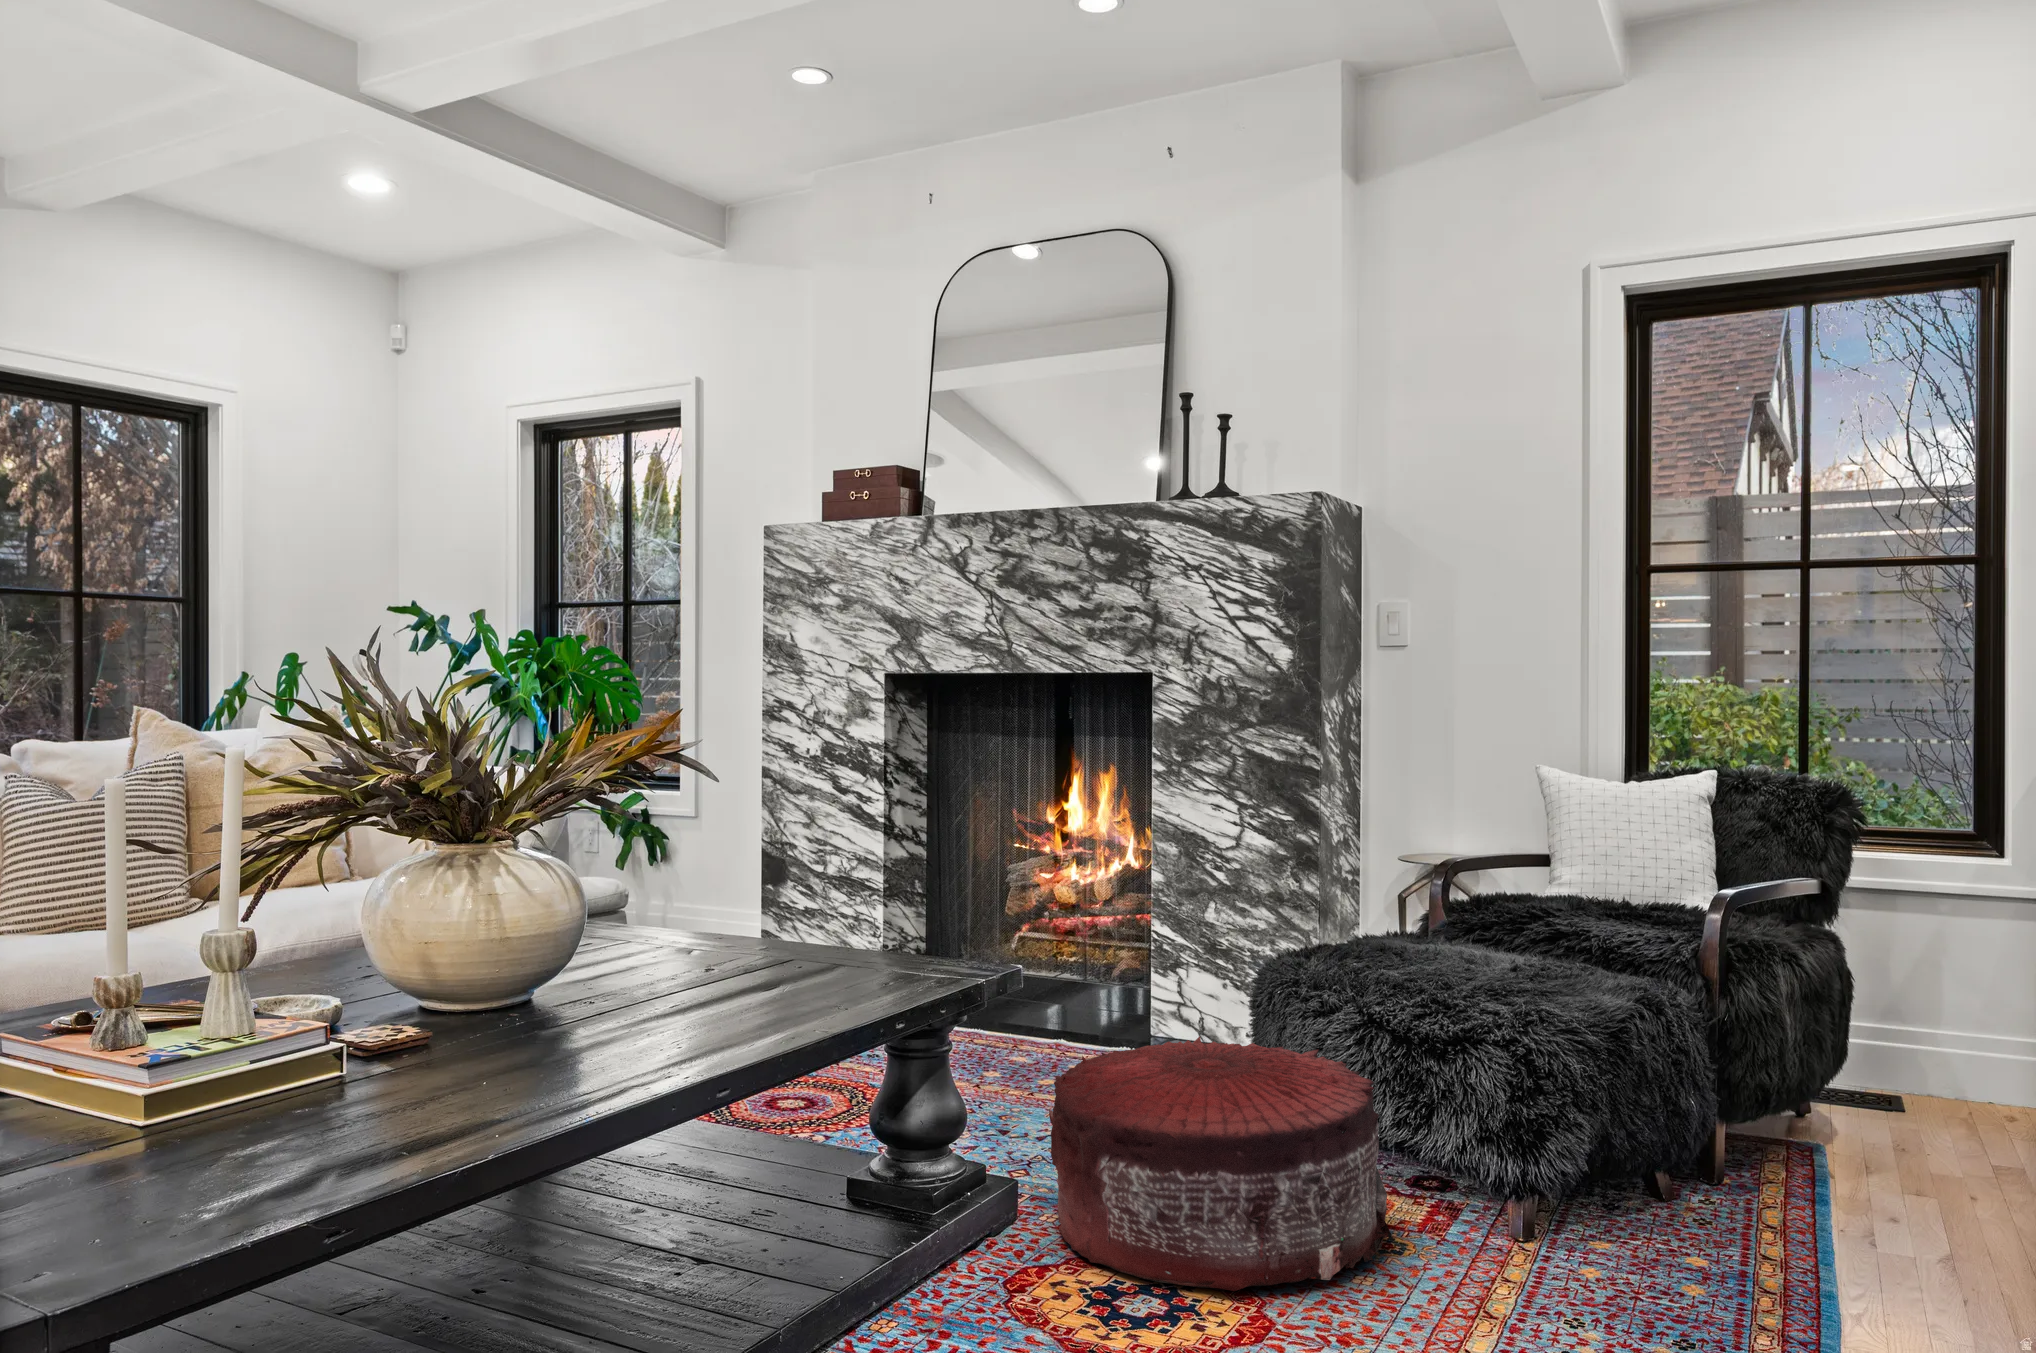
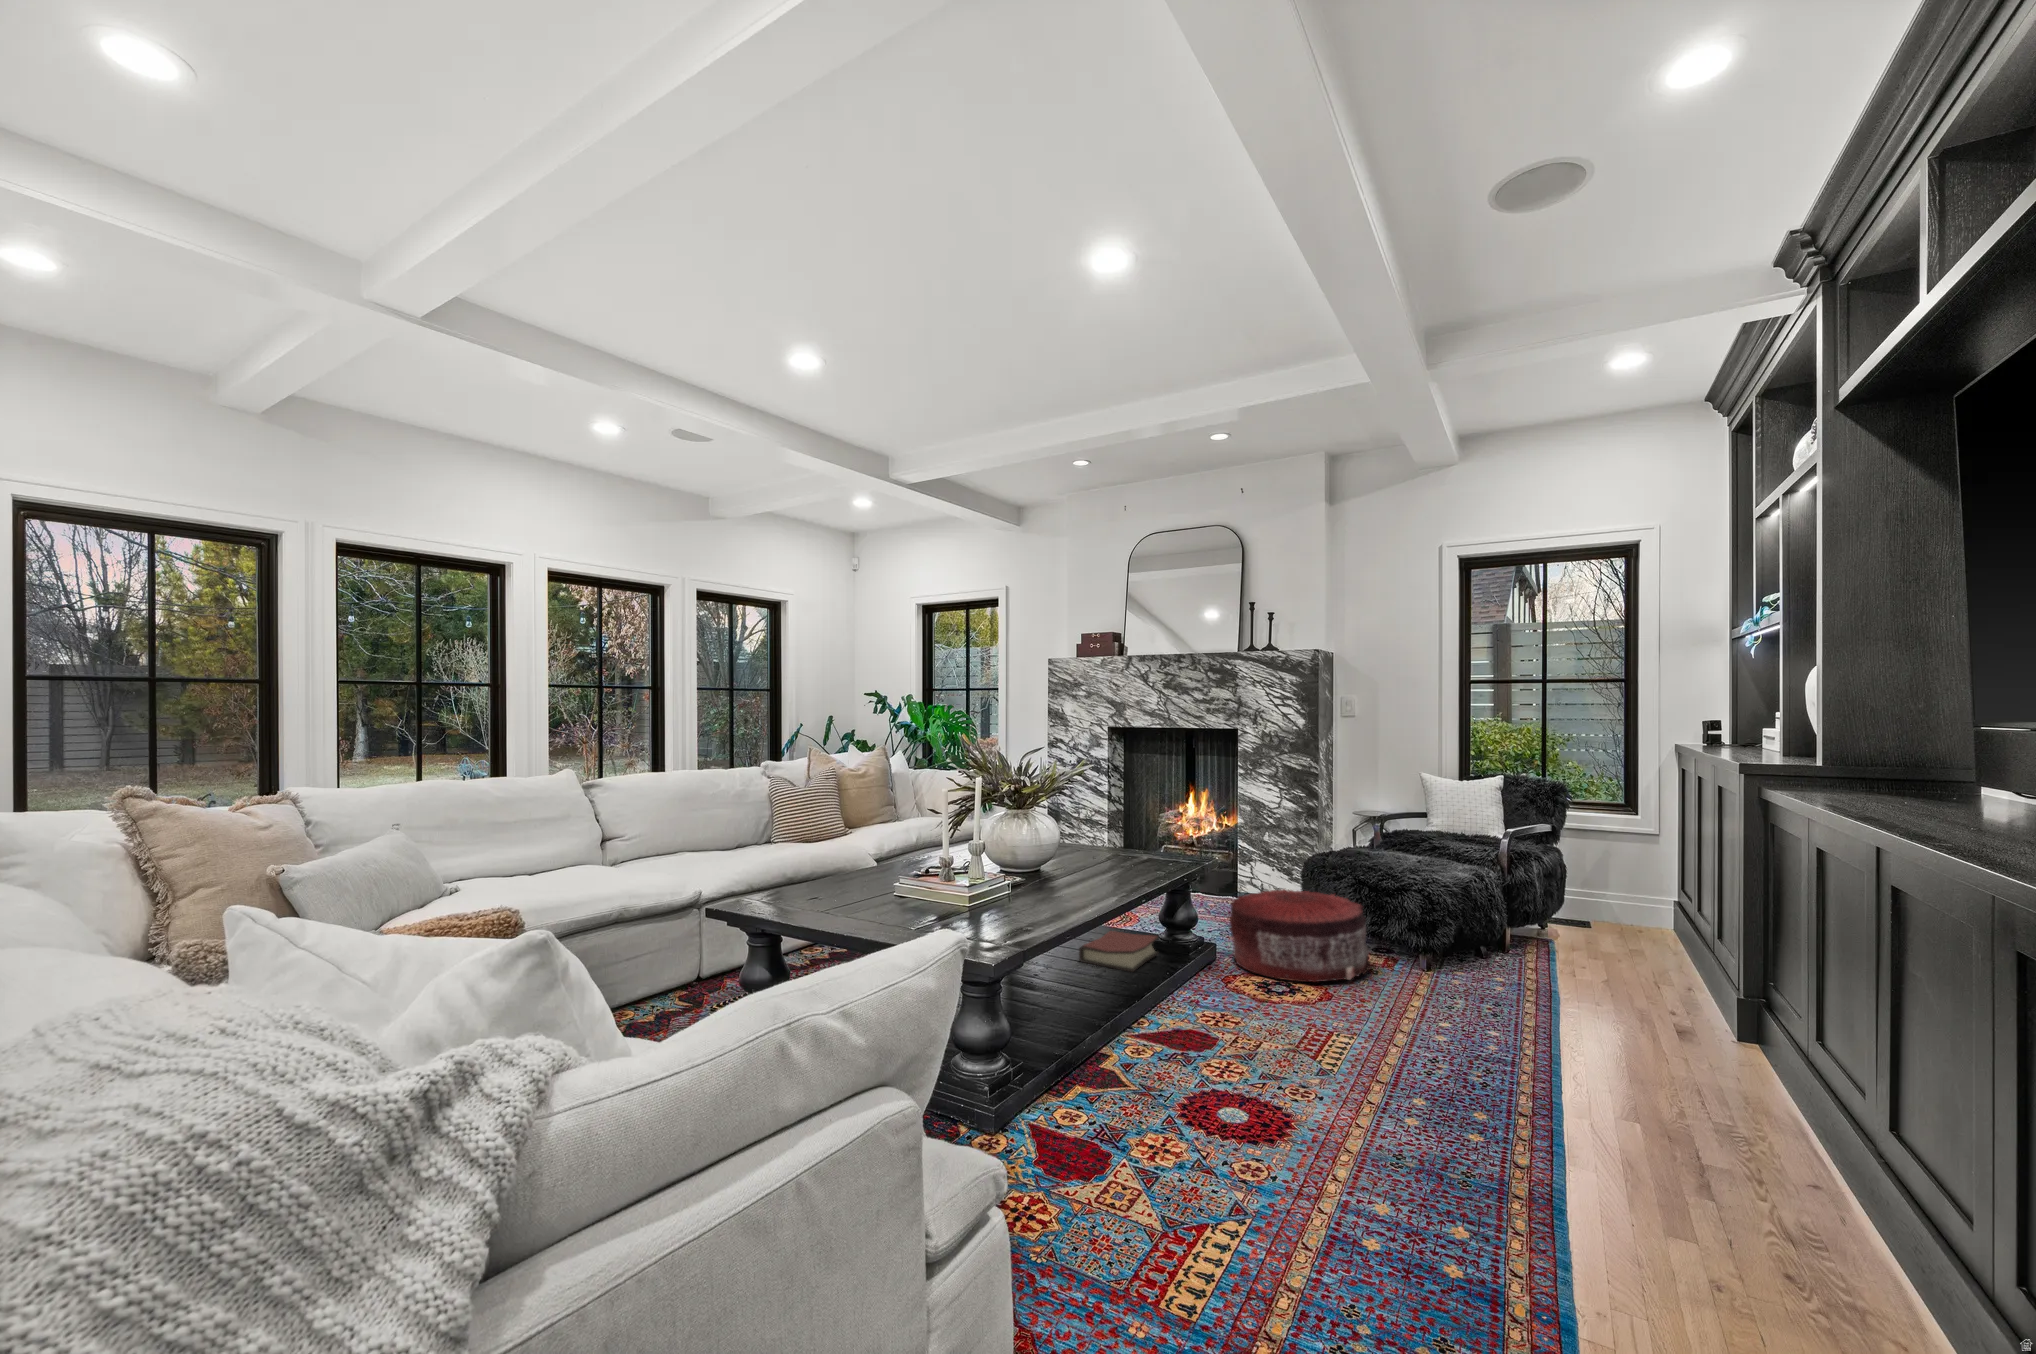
hardback book: none [597,1161,834,1290] -> present [1079,931,1158,972]

